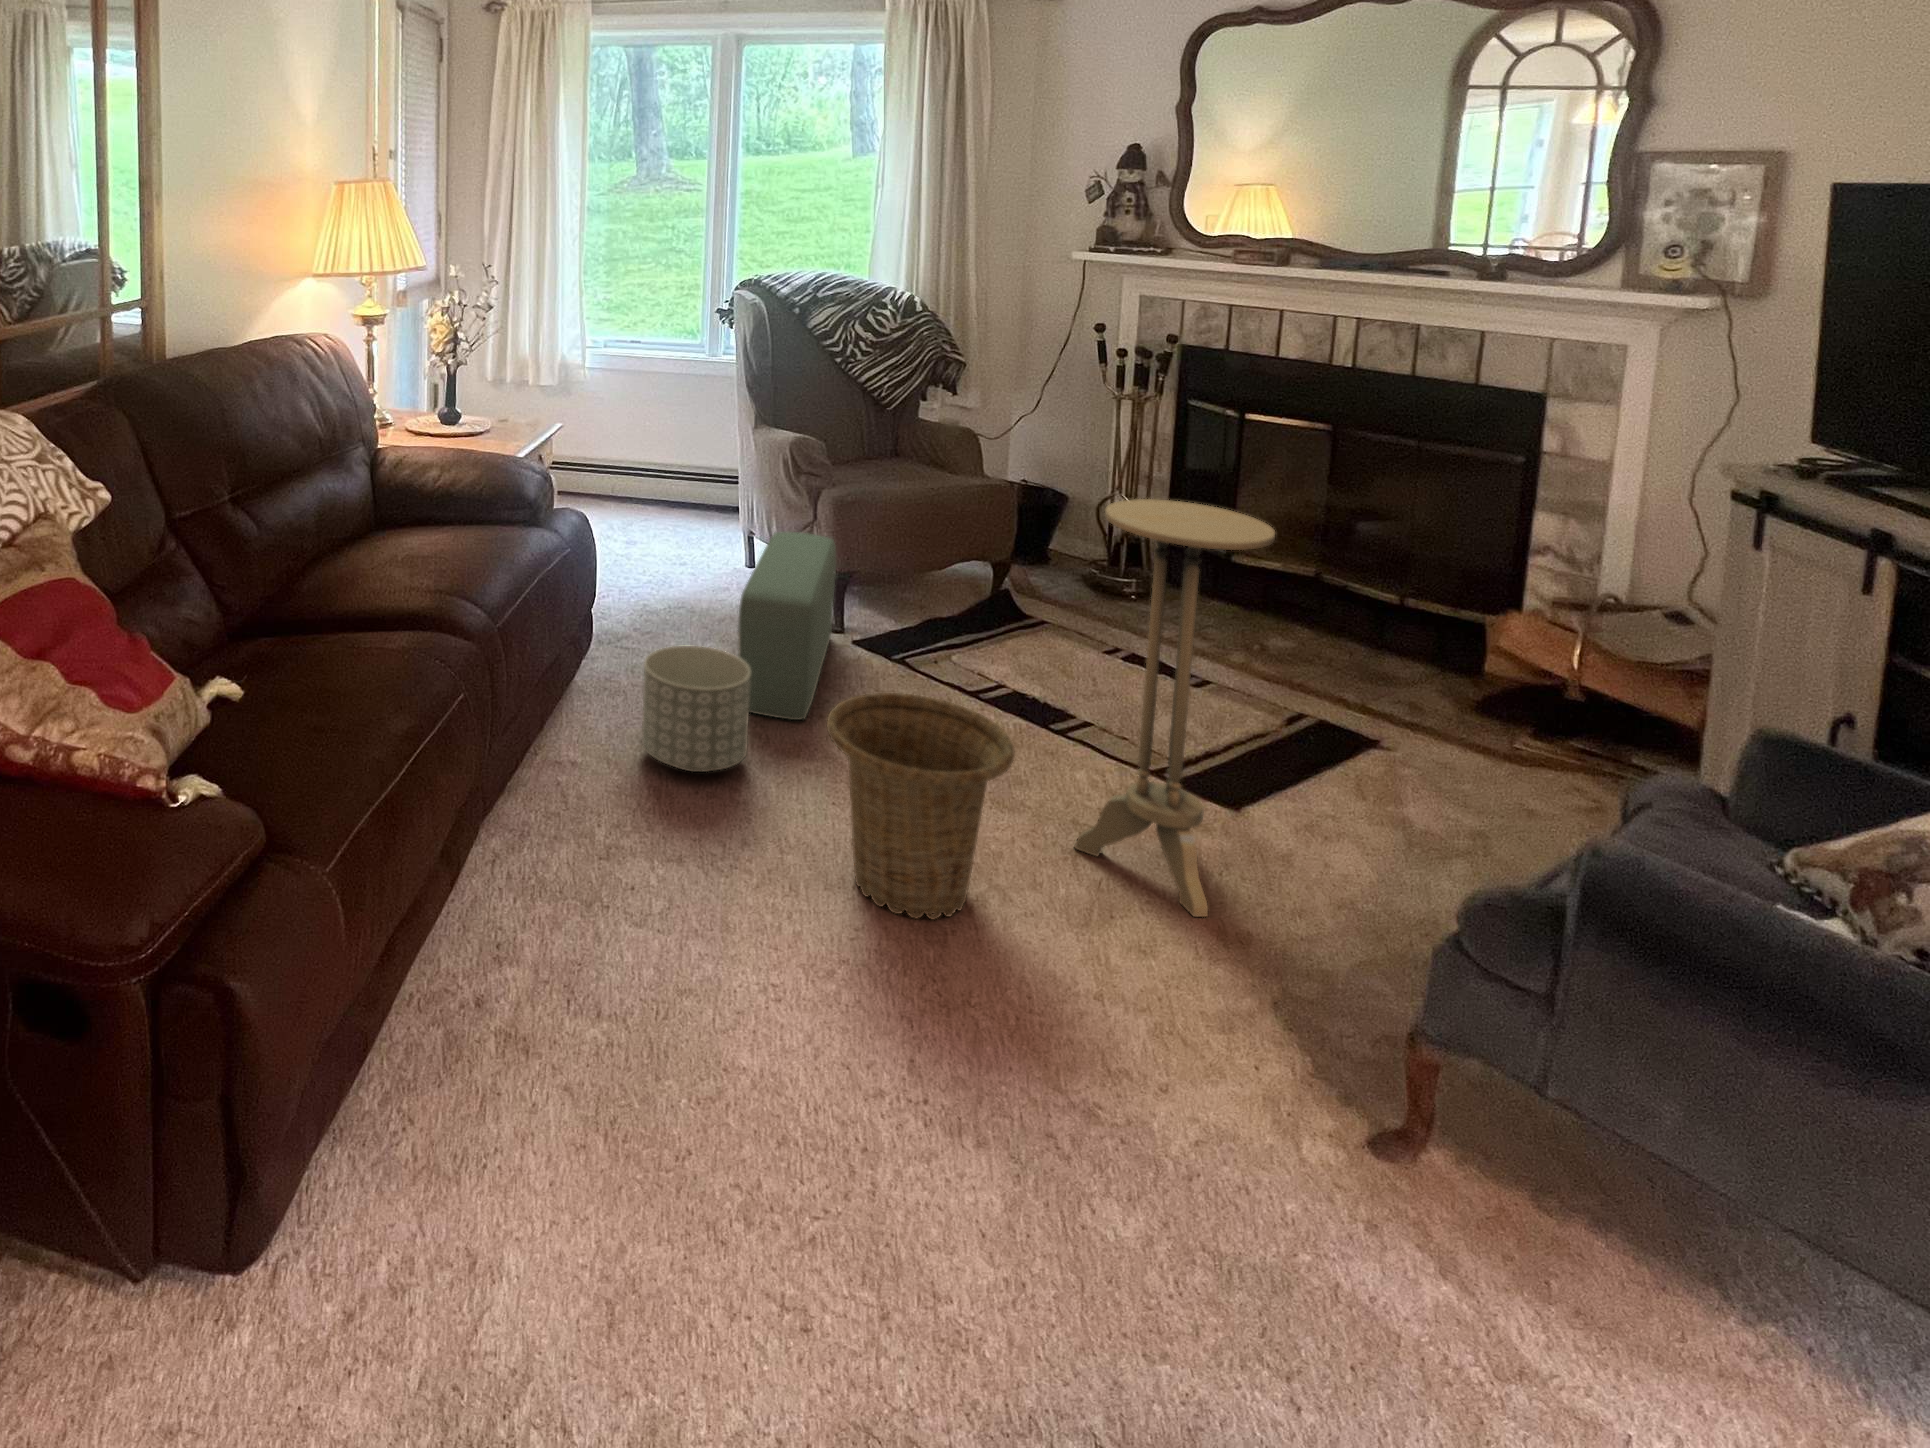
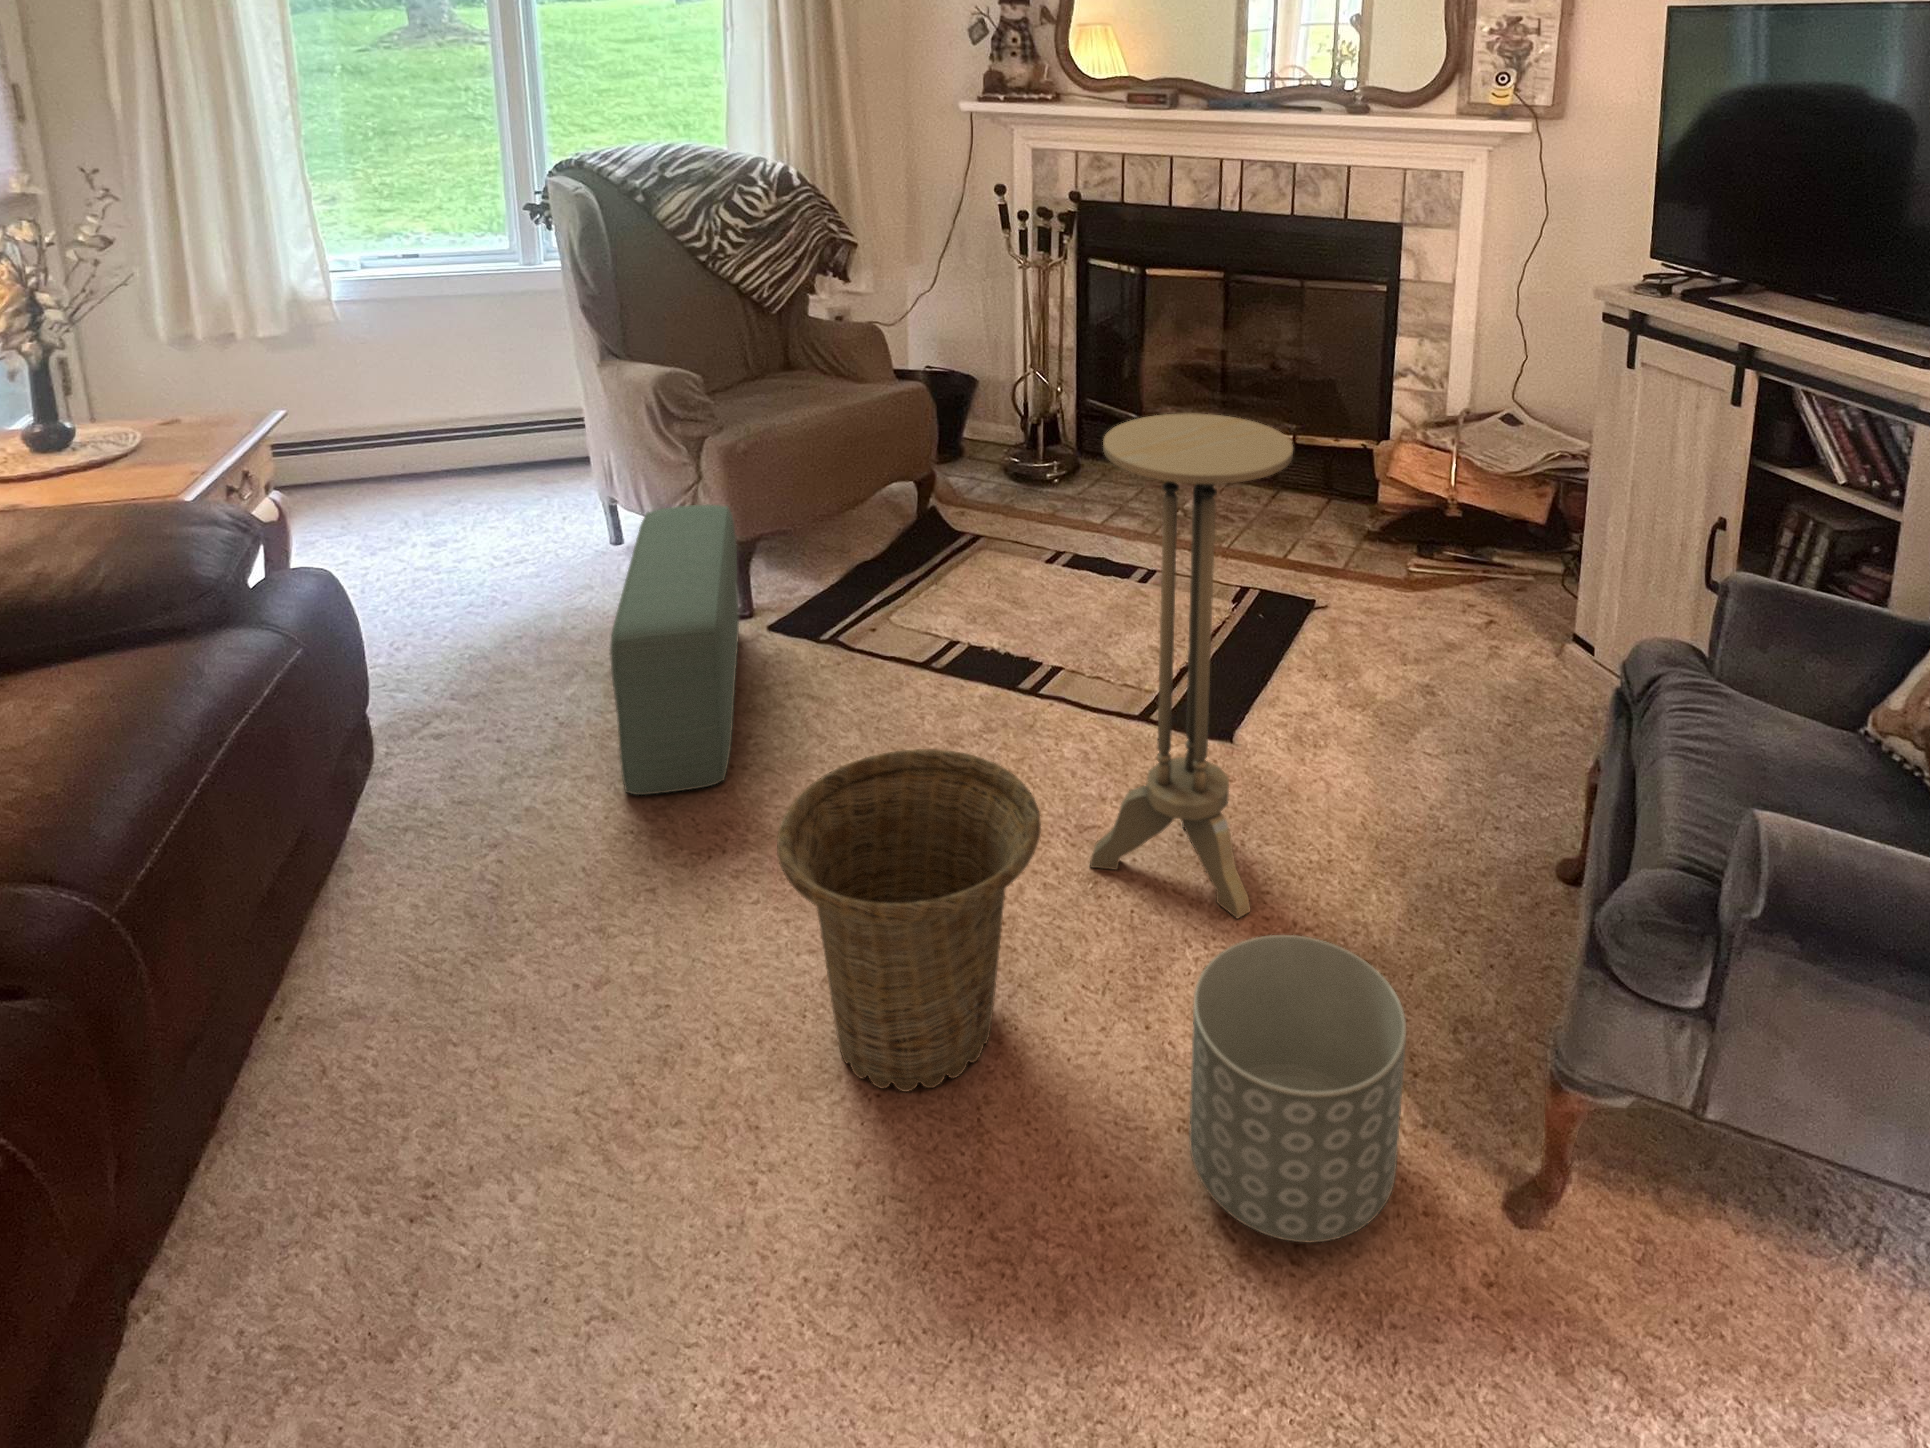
planter: present [642,646,750,772] -> present [1189,935,1406,1243]

